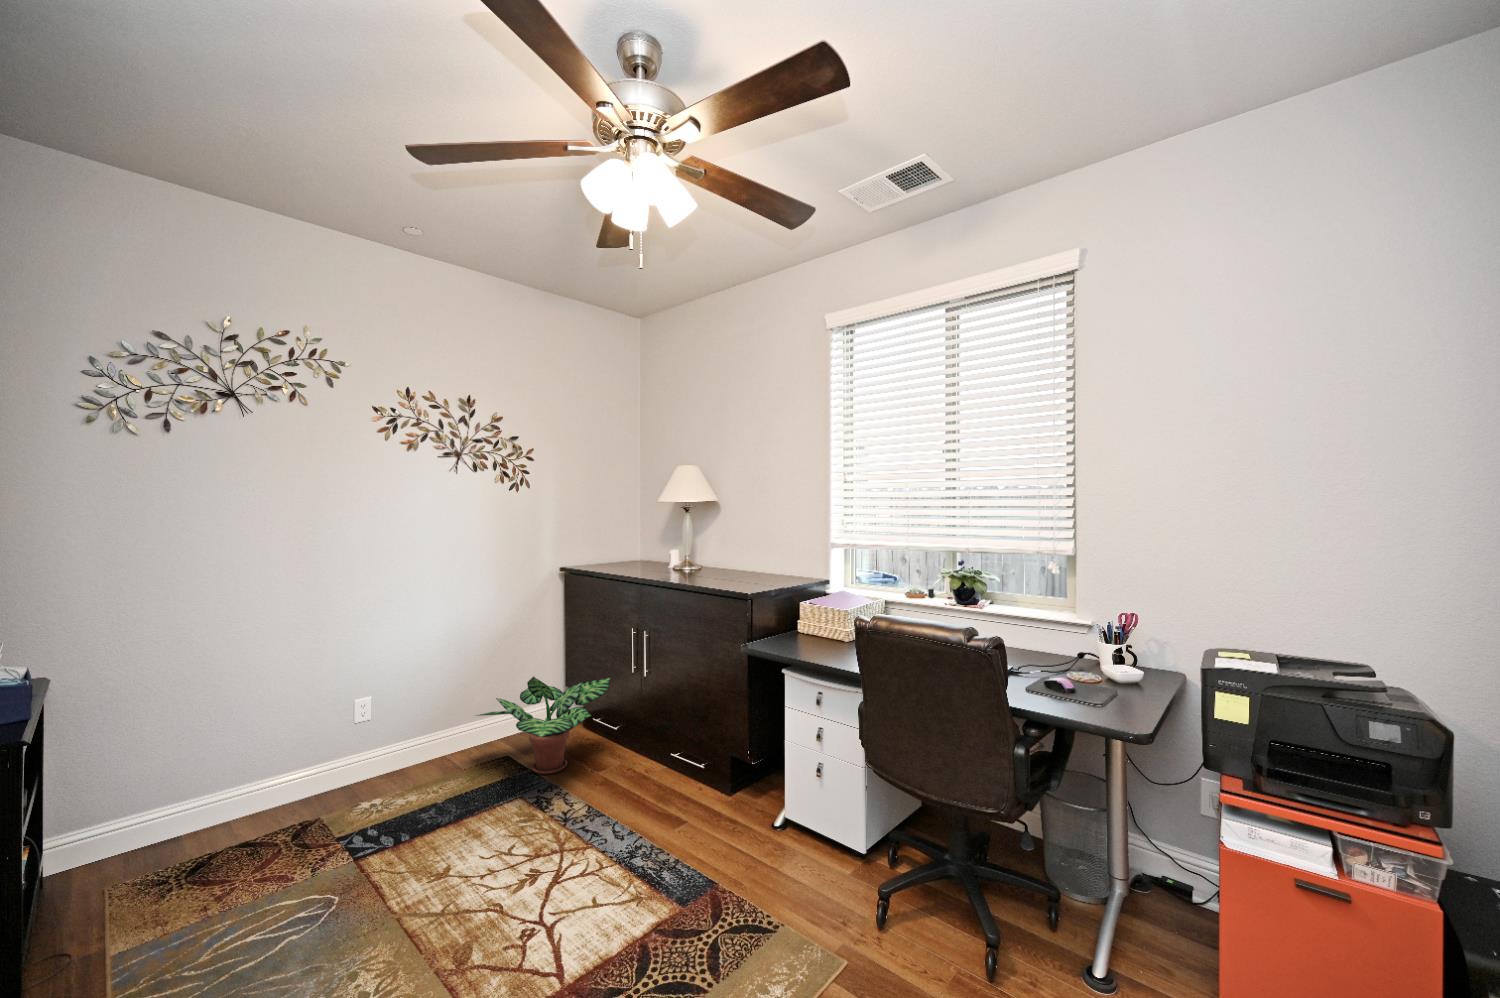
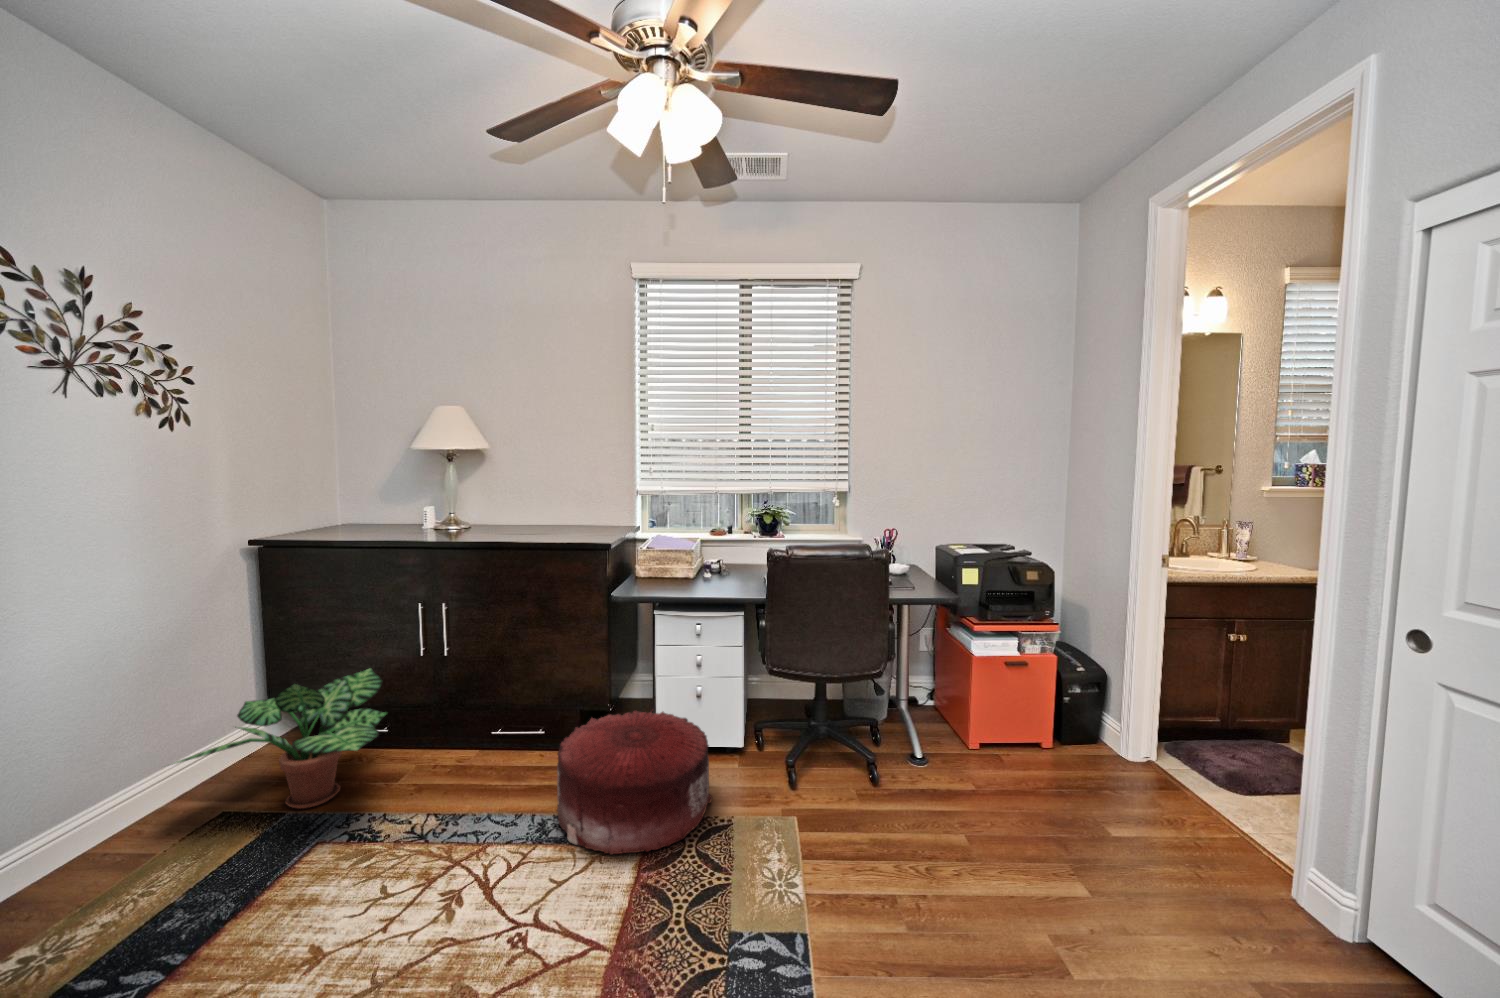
pouf: none [634,765,791,921] -> present [557,711,712,855]

